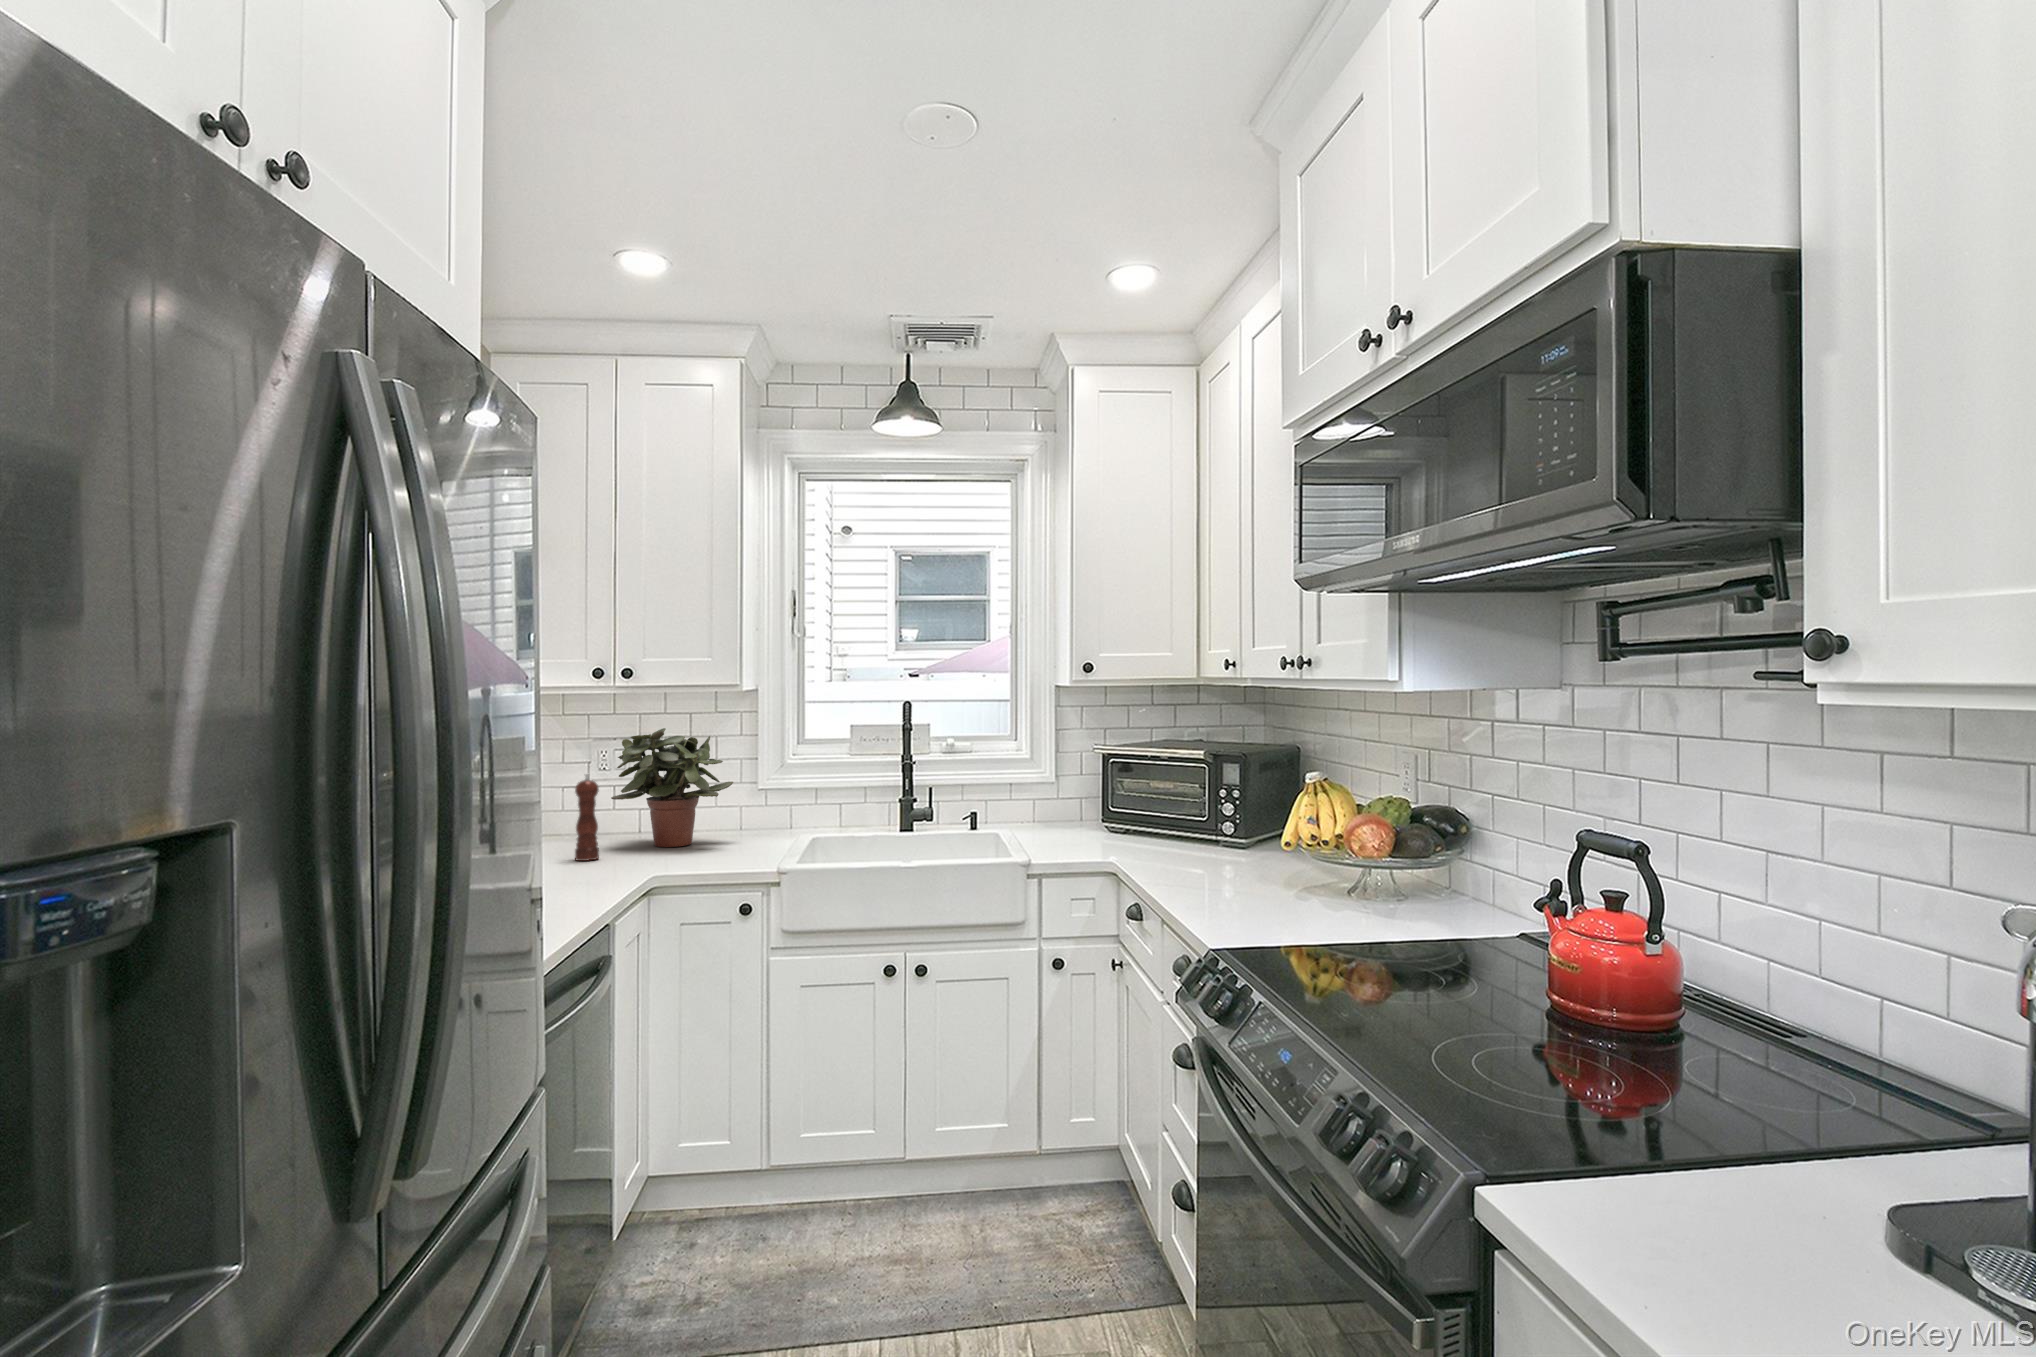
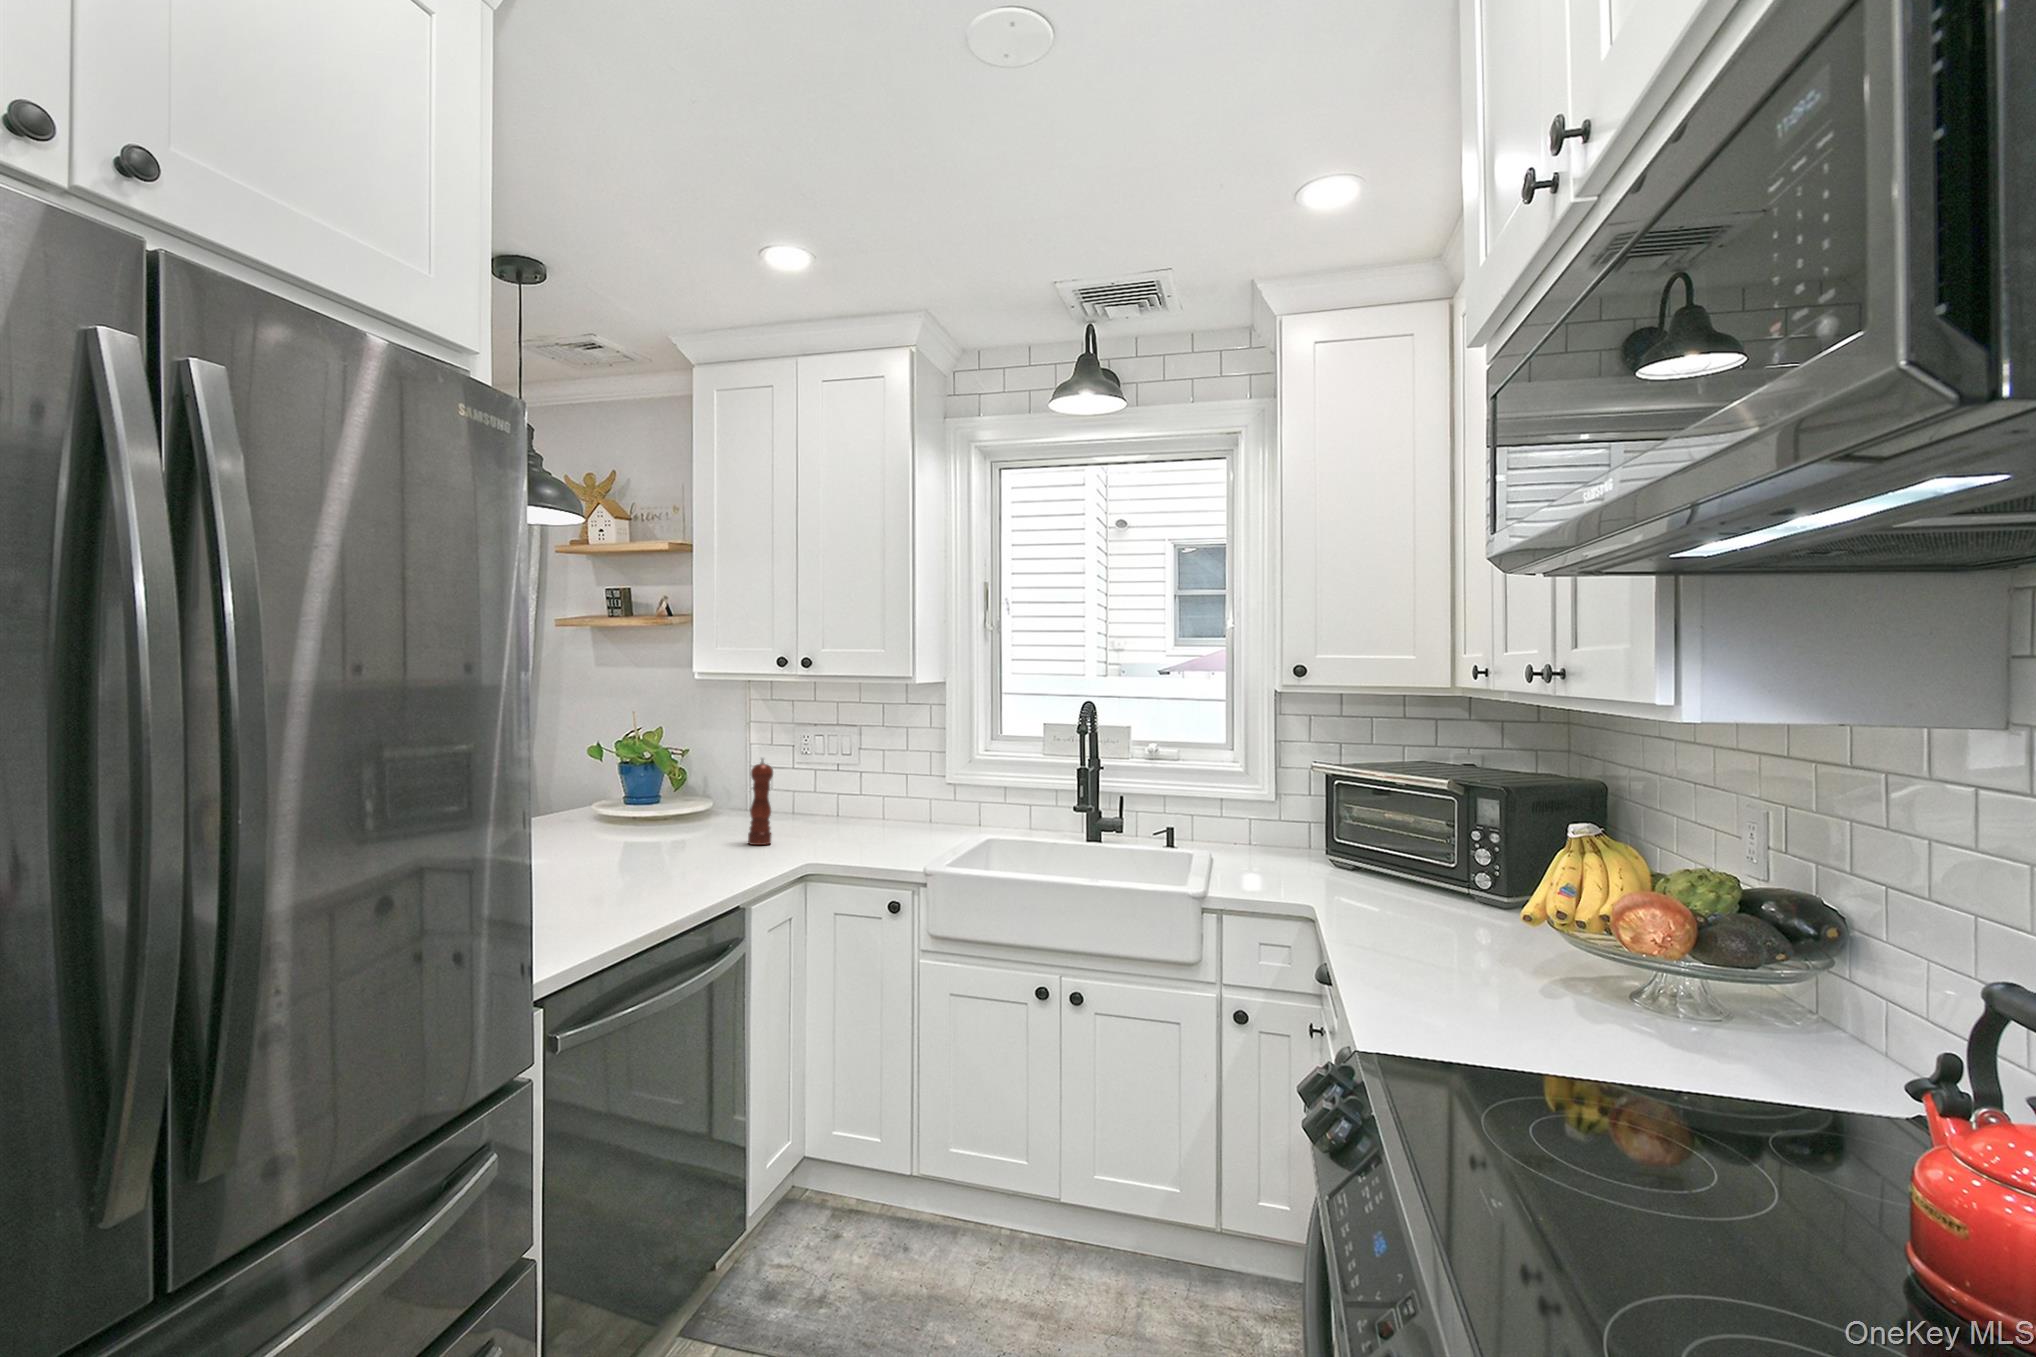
potted plant: present [611,728,733,847] -> none [797,715,920,838]

